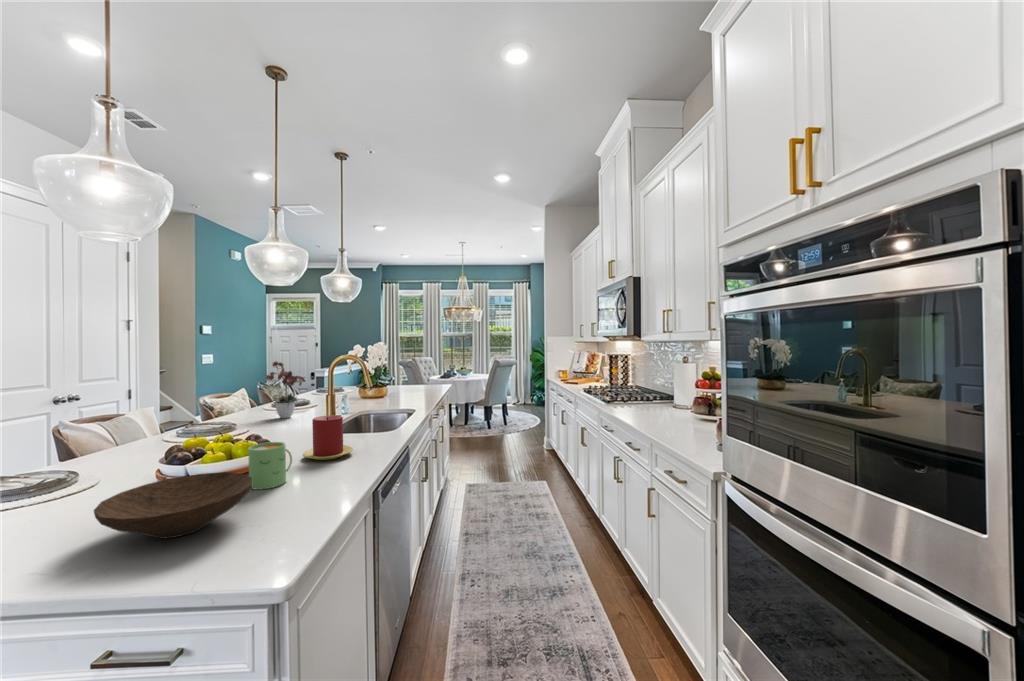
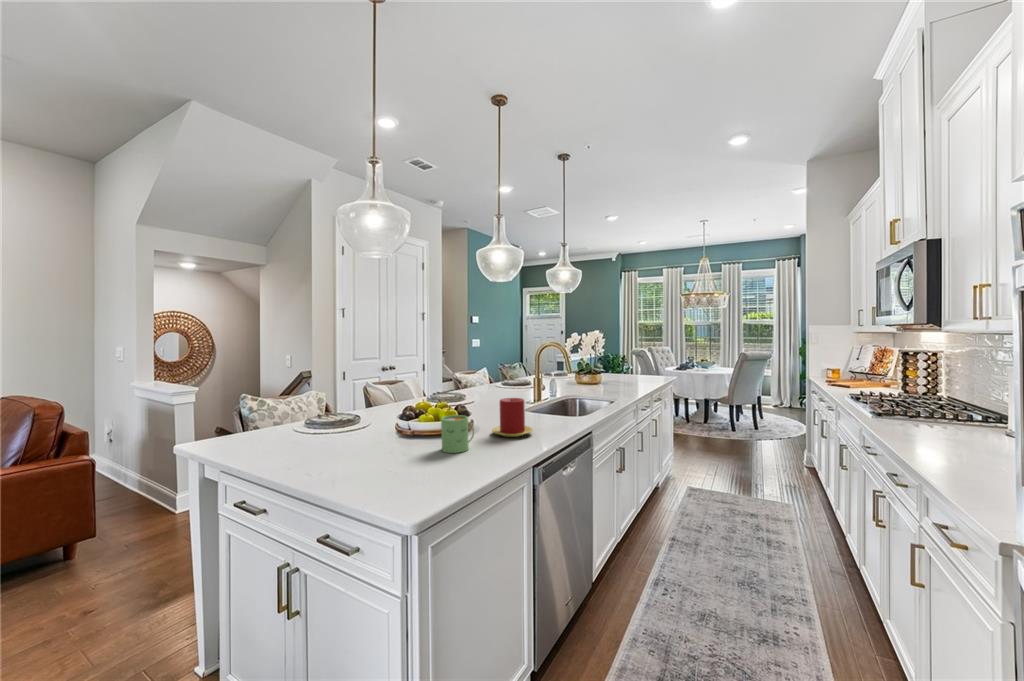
flower arrangement: present [266,362,305,418] -> none [488,346,522,397]
wooden bowl: present [94,472,252,539] -> none [334,433,431,476]

